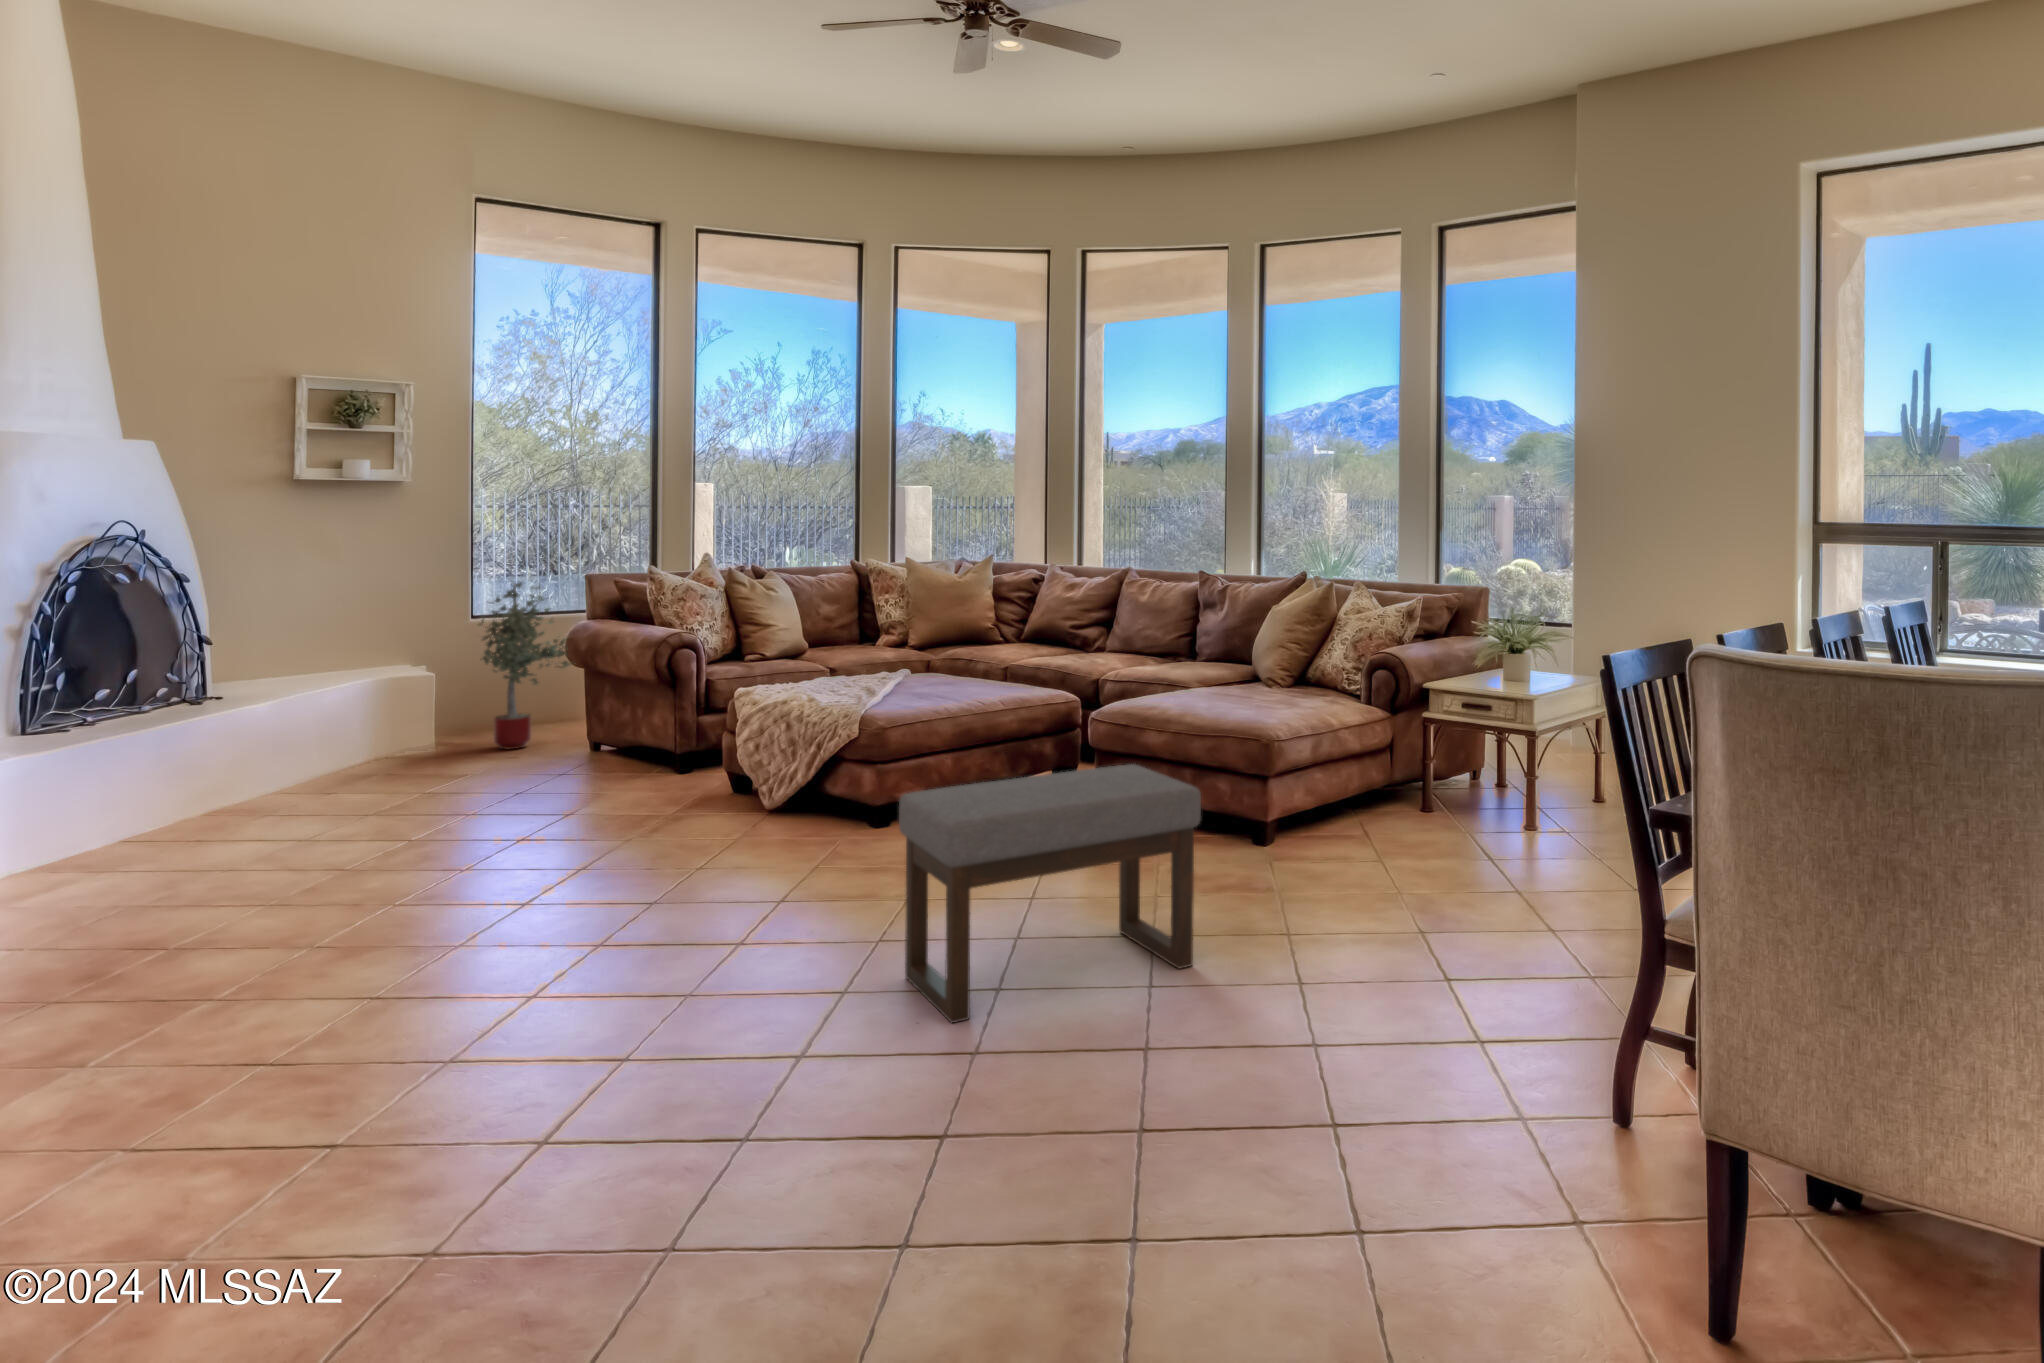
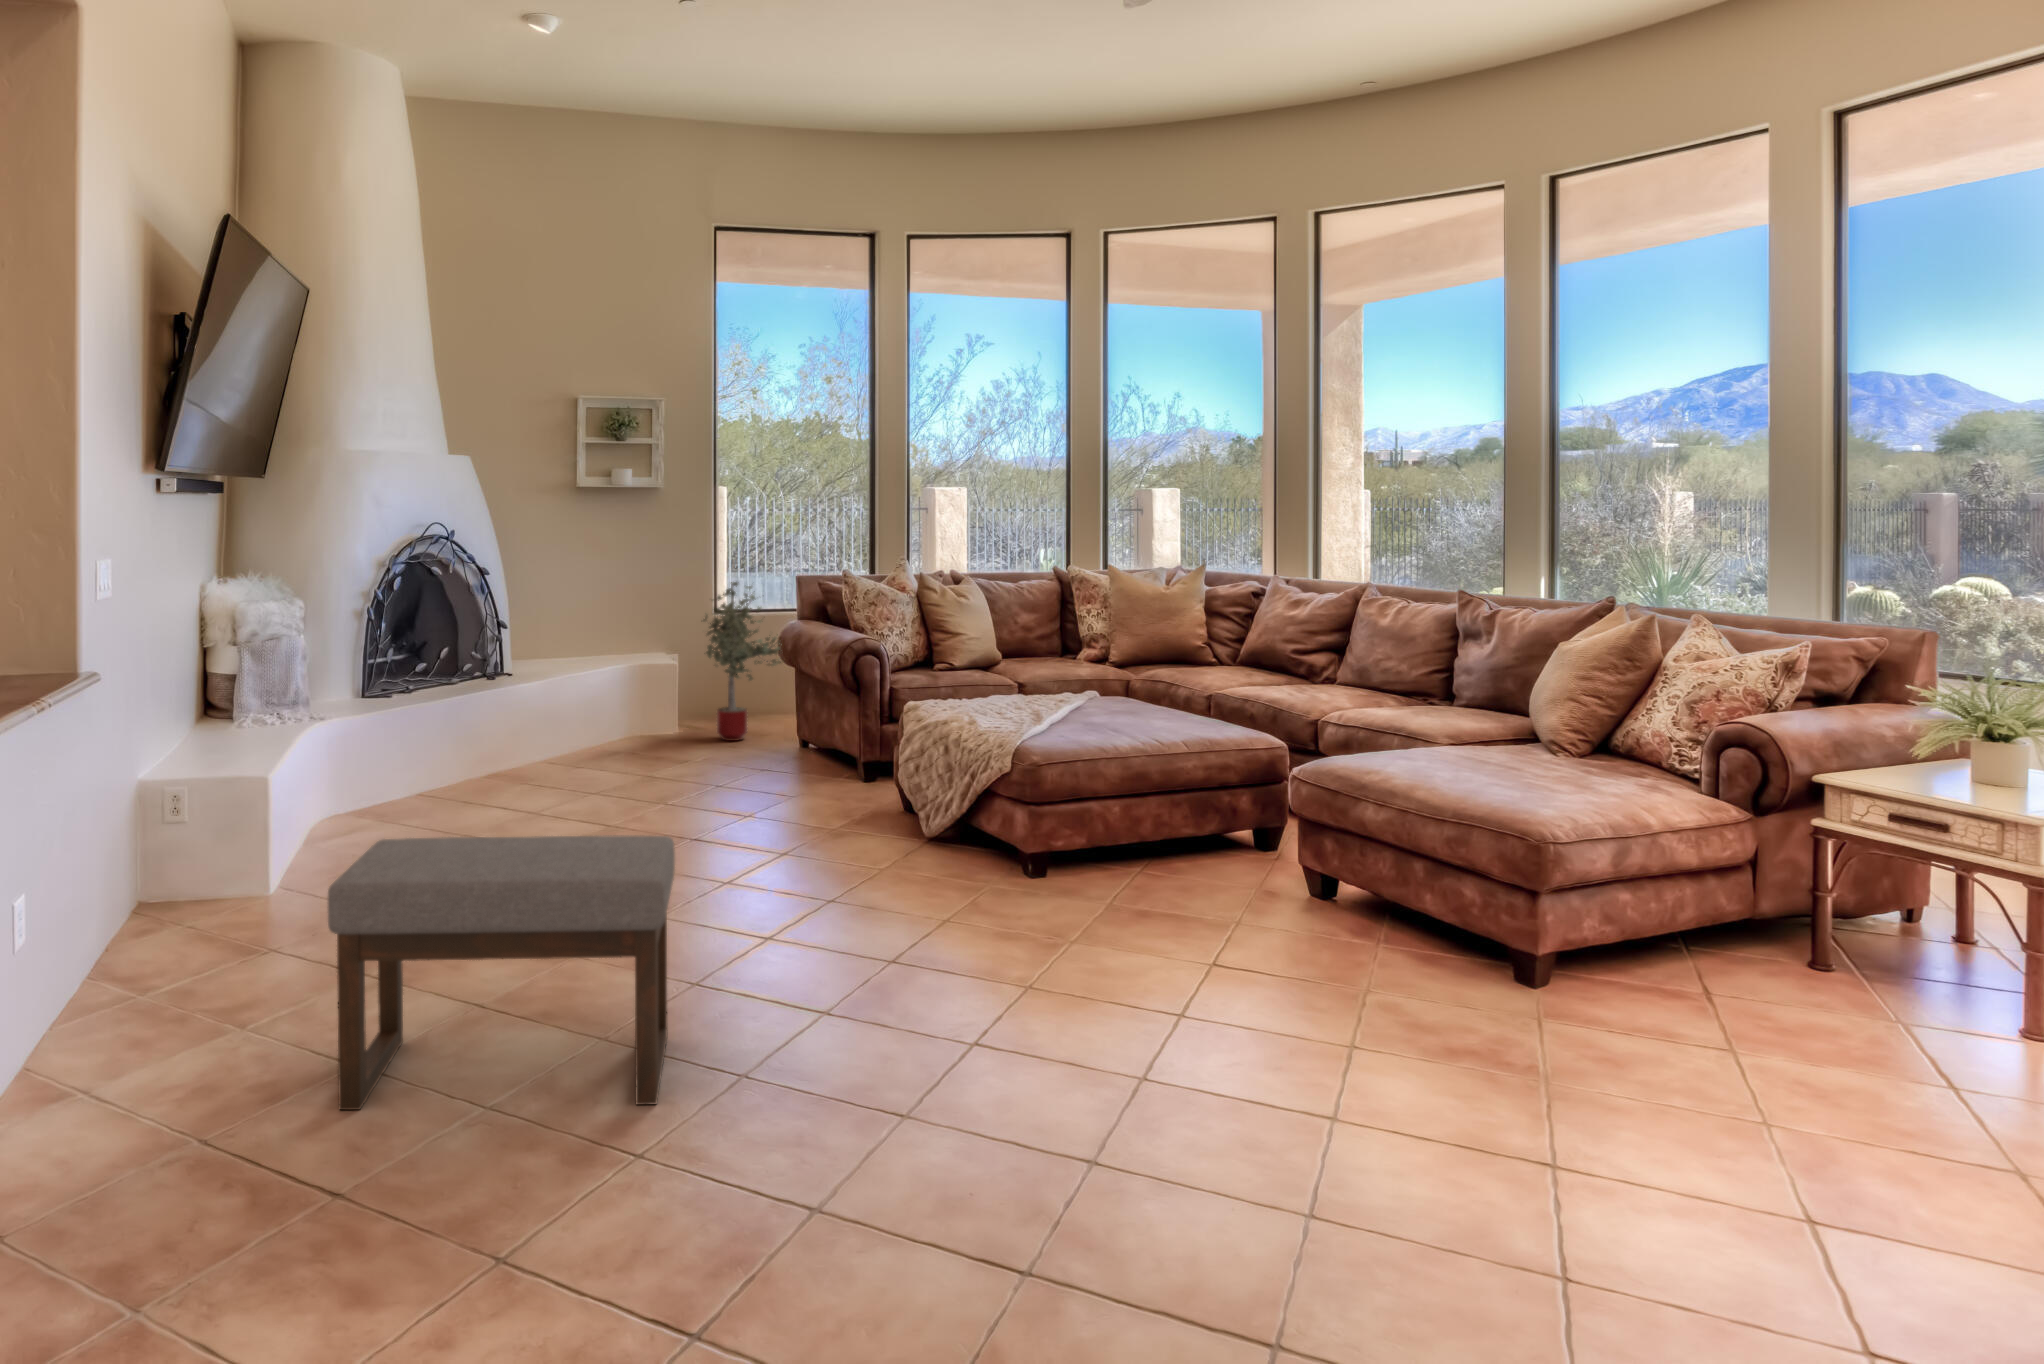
ottoman: present [899,764,1201,1023] -> present [328,836,675,1110]

